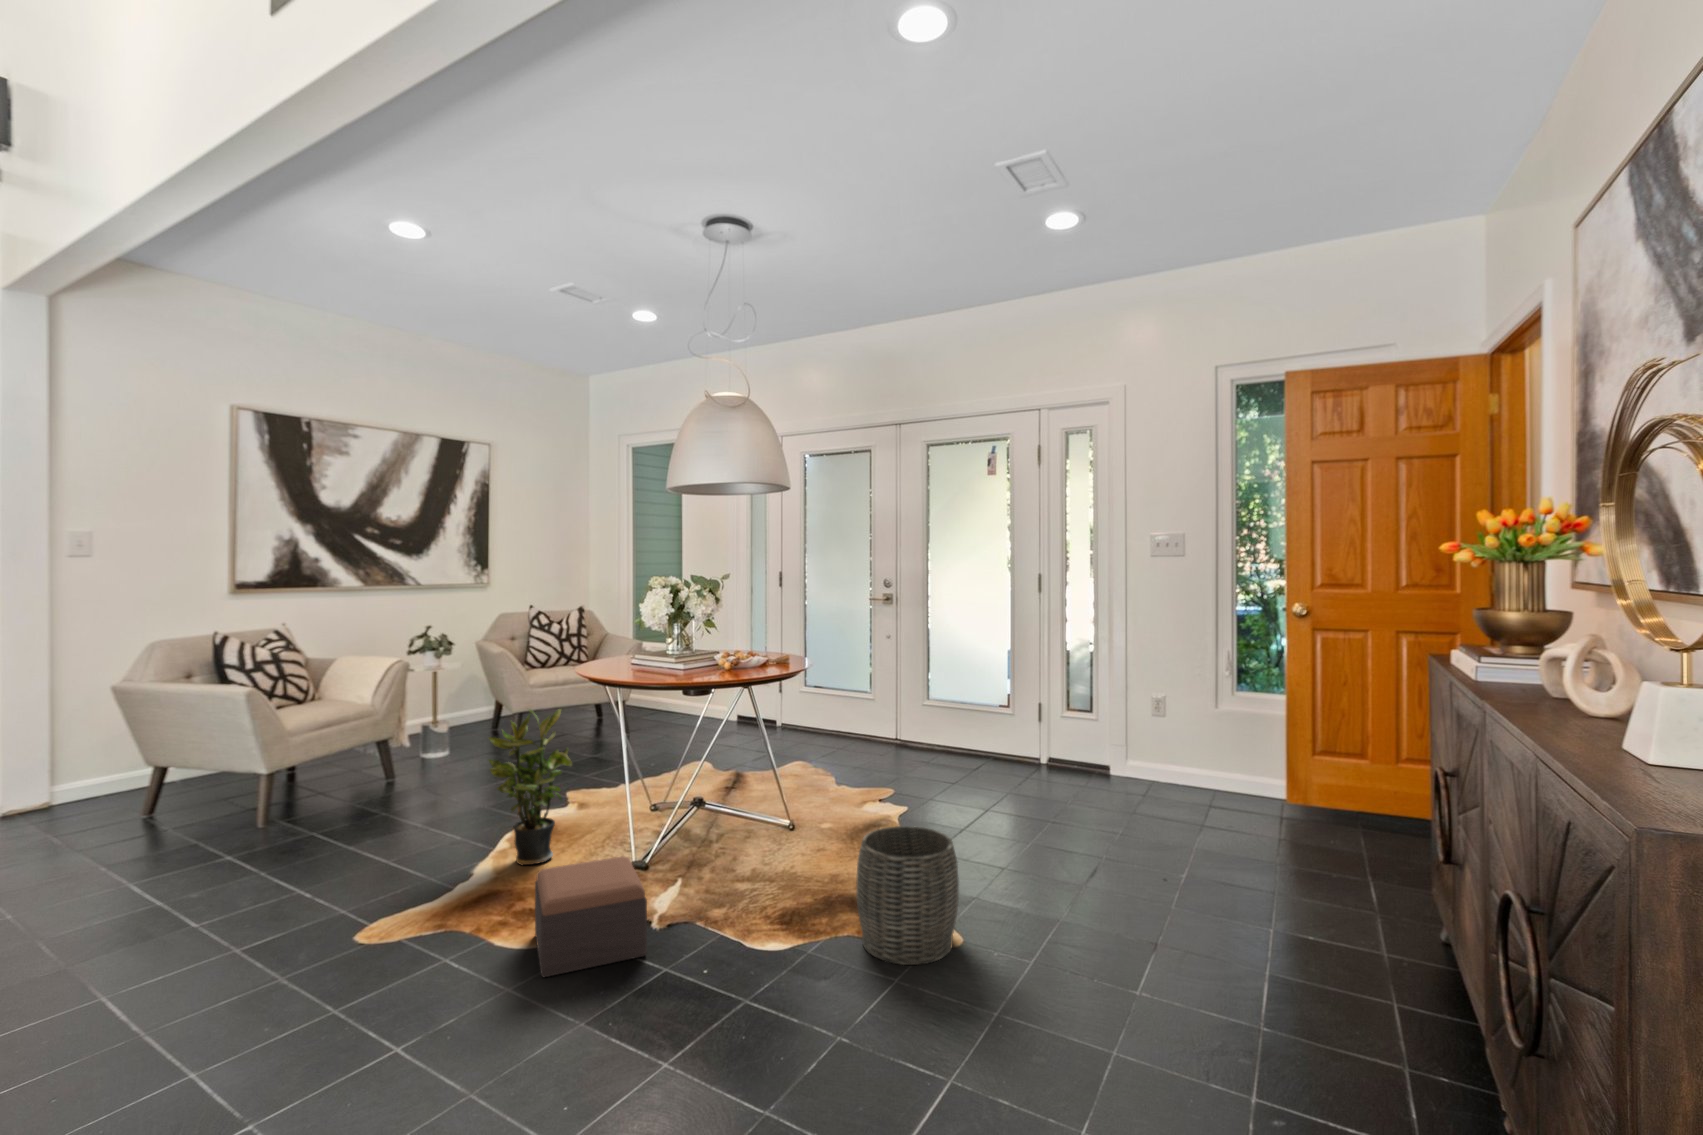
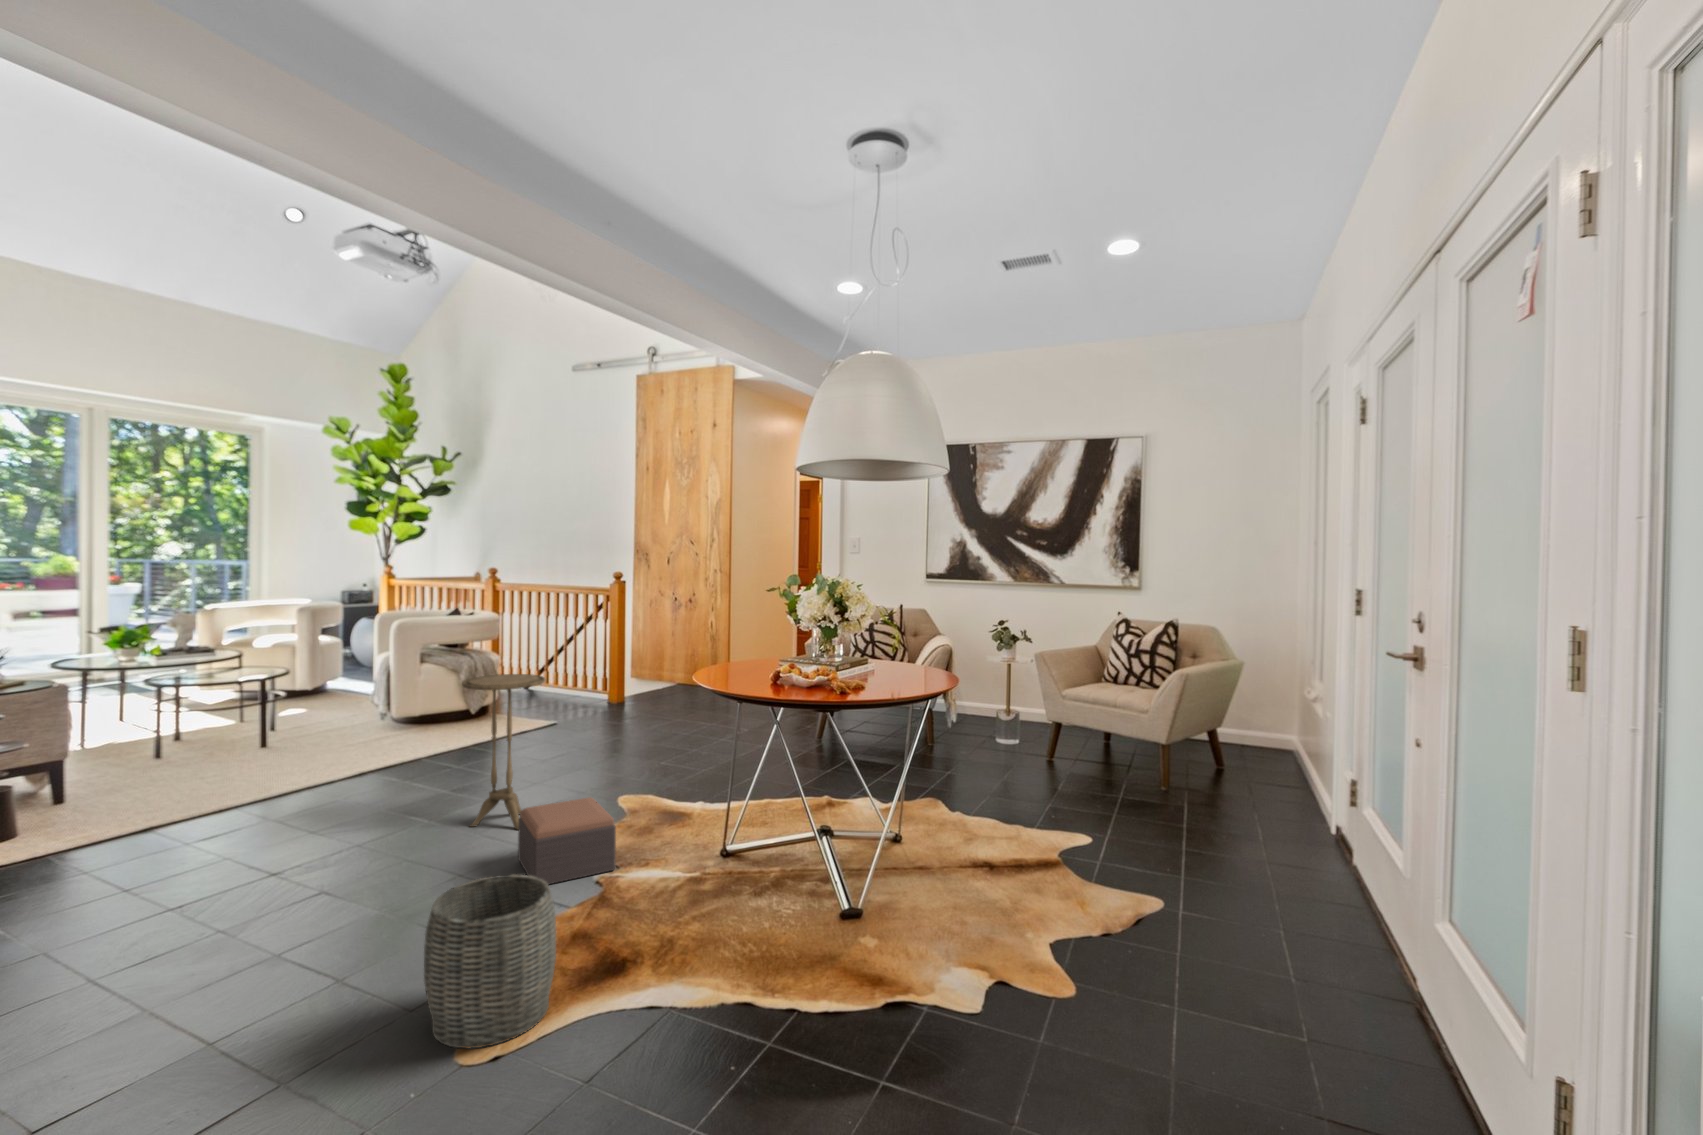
potted plant: present [488,709,572,865] -> none [708,688,782,823]
side table: none [255,755,412,1050] -> present [462,674,545,830]

